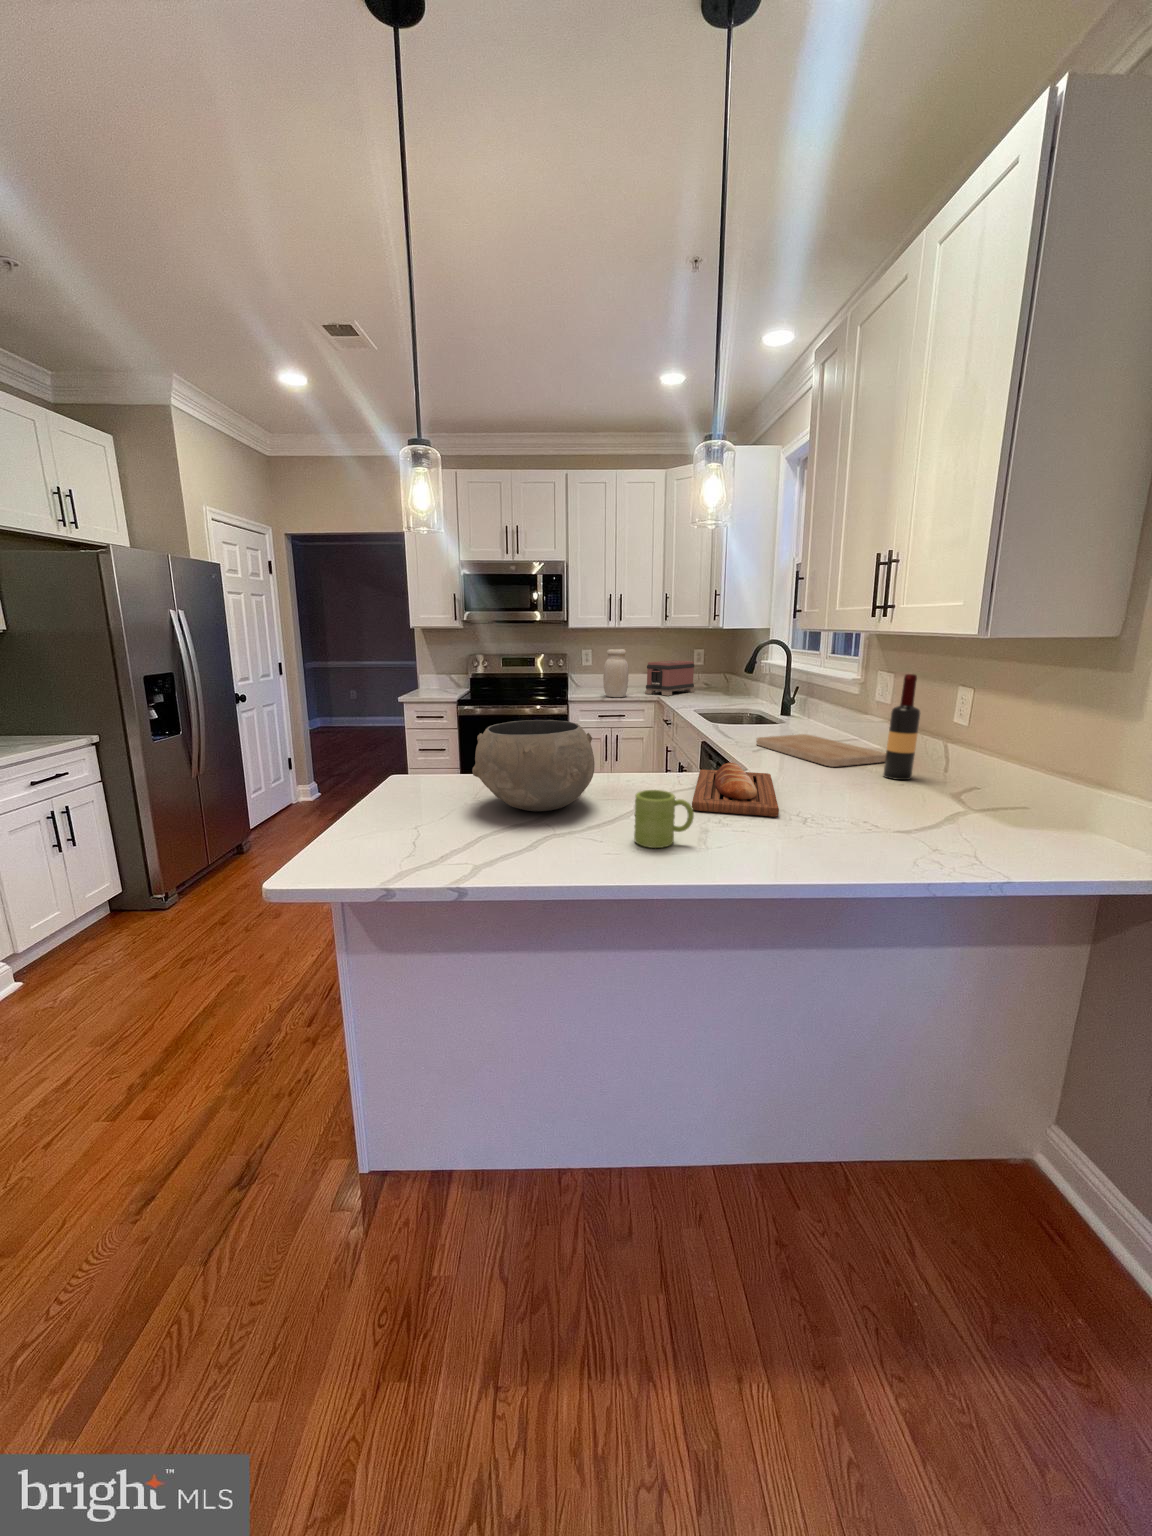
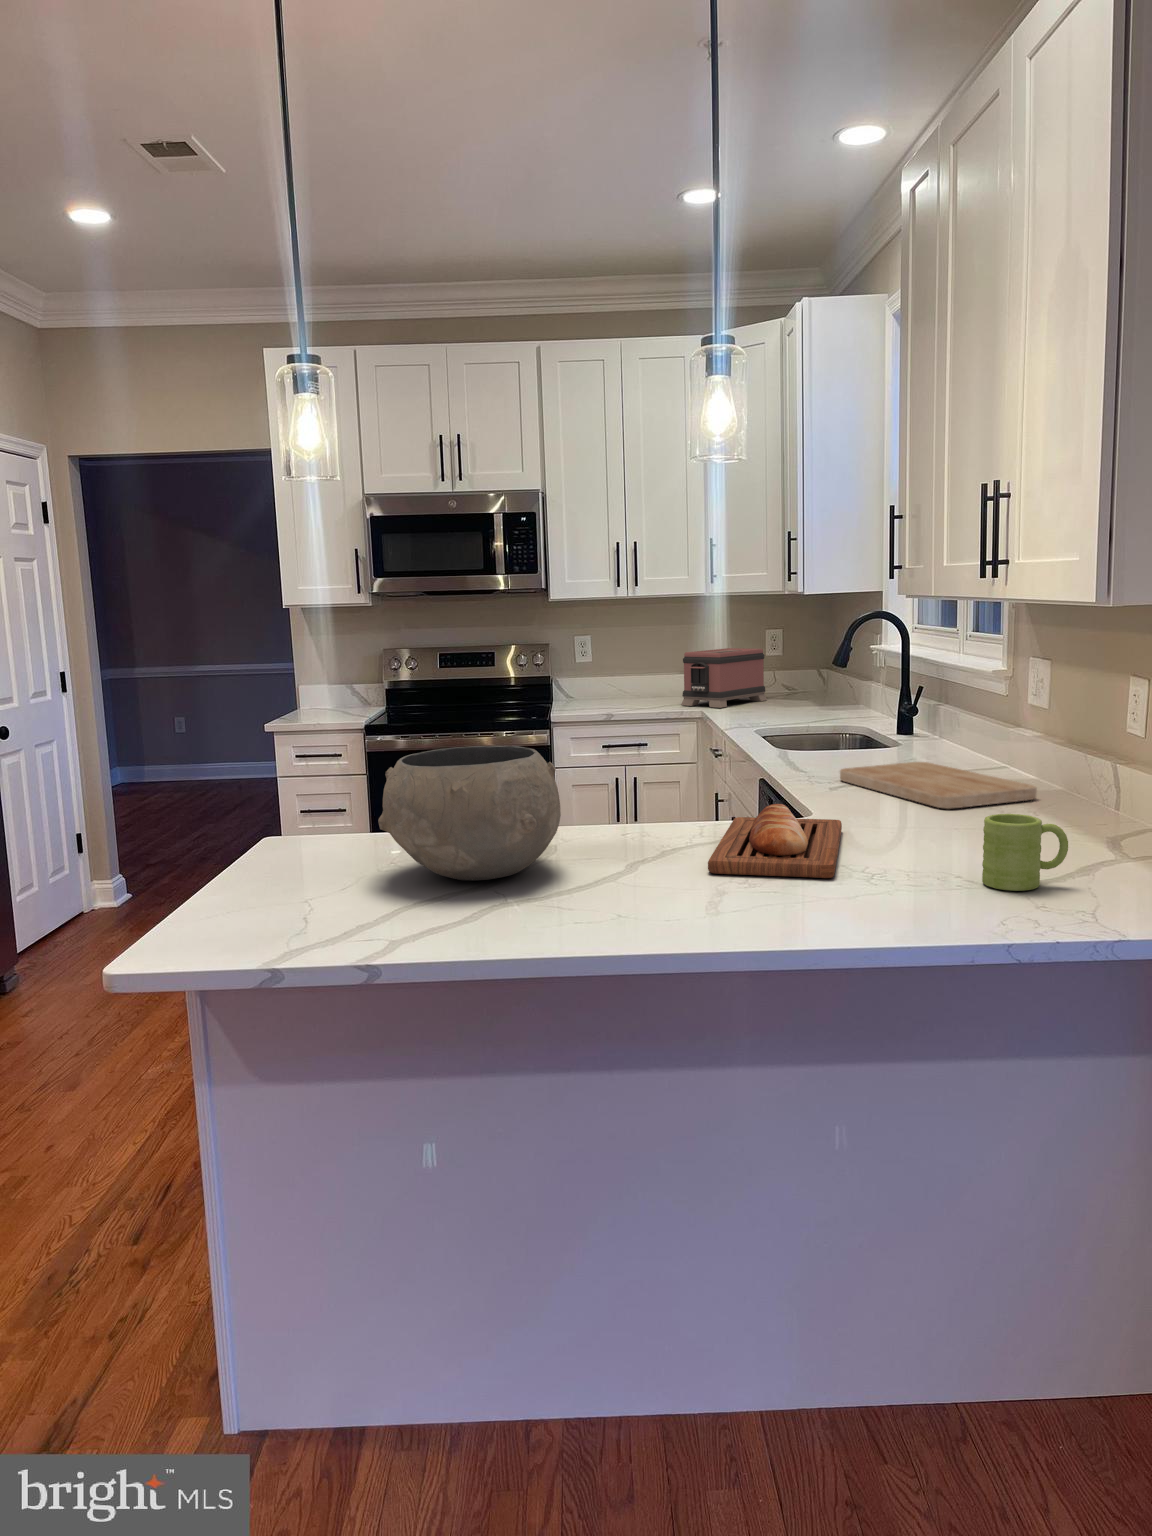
jar: present [603,649,629,697] -> none [609,632,651,713]
wine bottle: present [883,674,920,780] -> none [1021,662,1067,824]
mug: present [634,790,694,848] -> present [982,814,1068,891]

